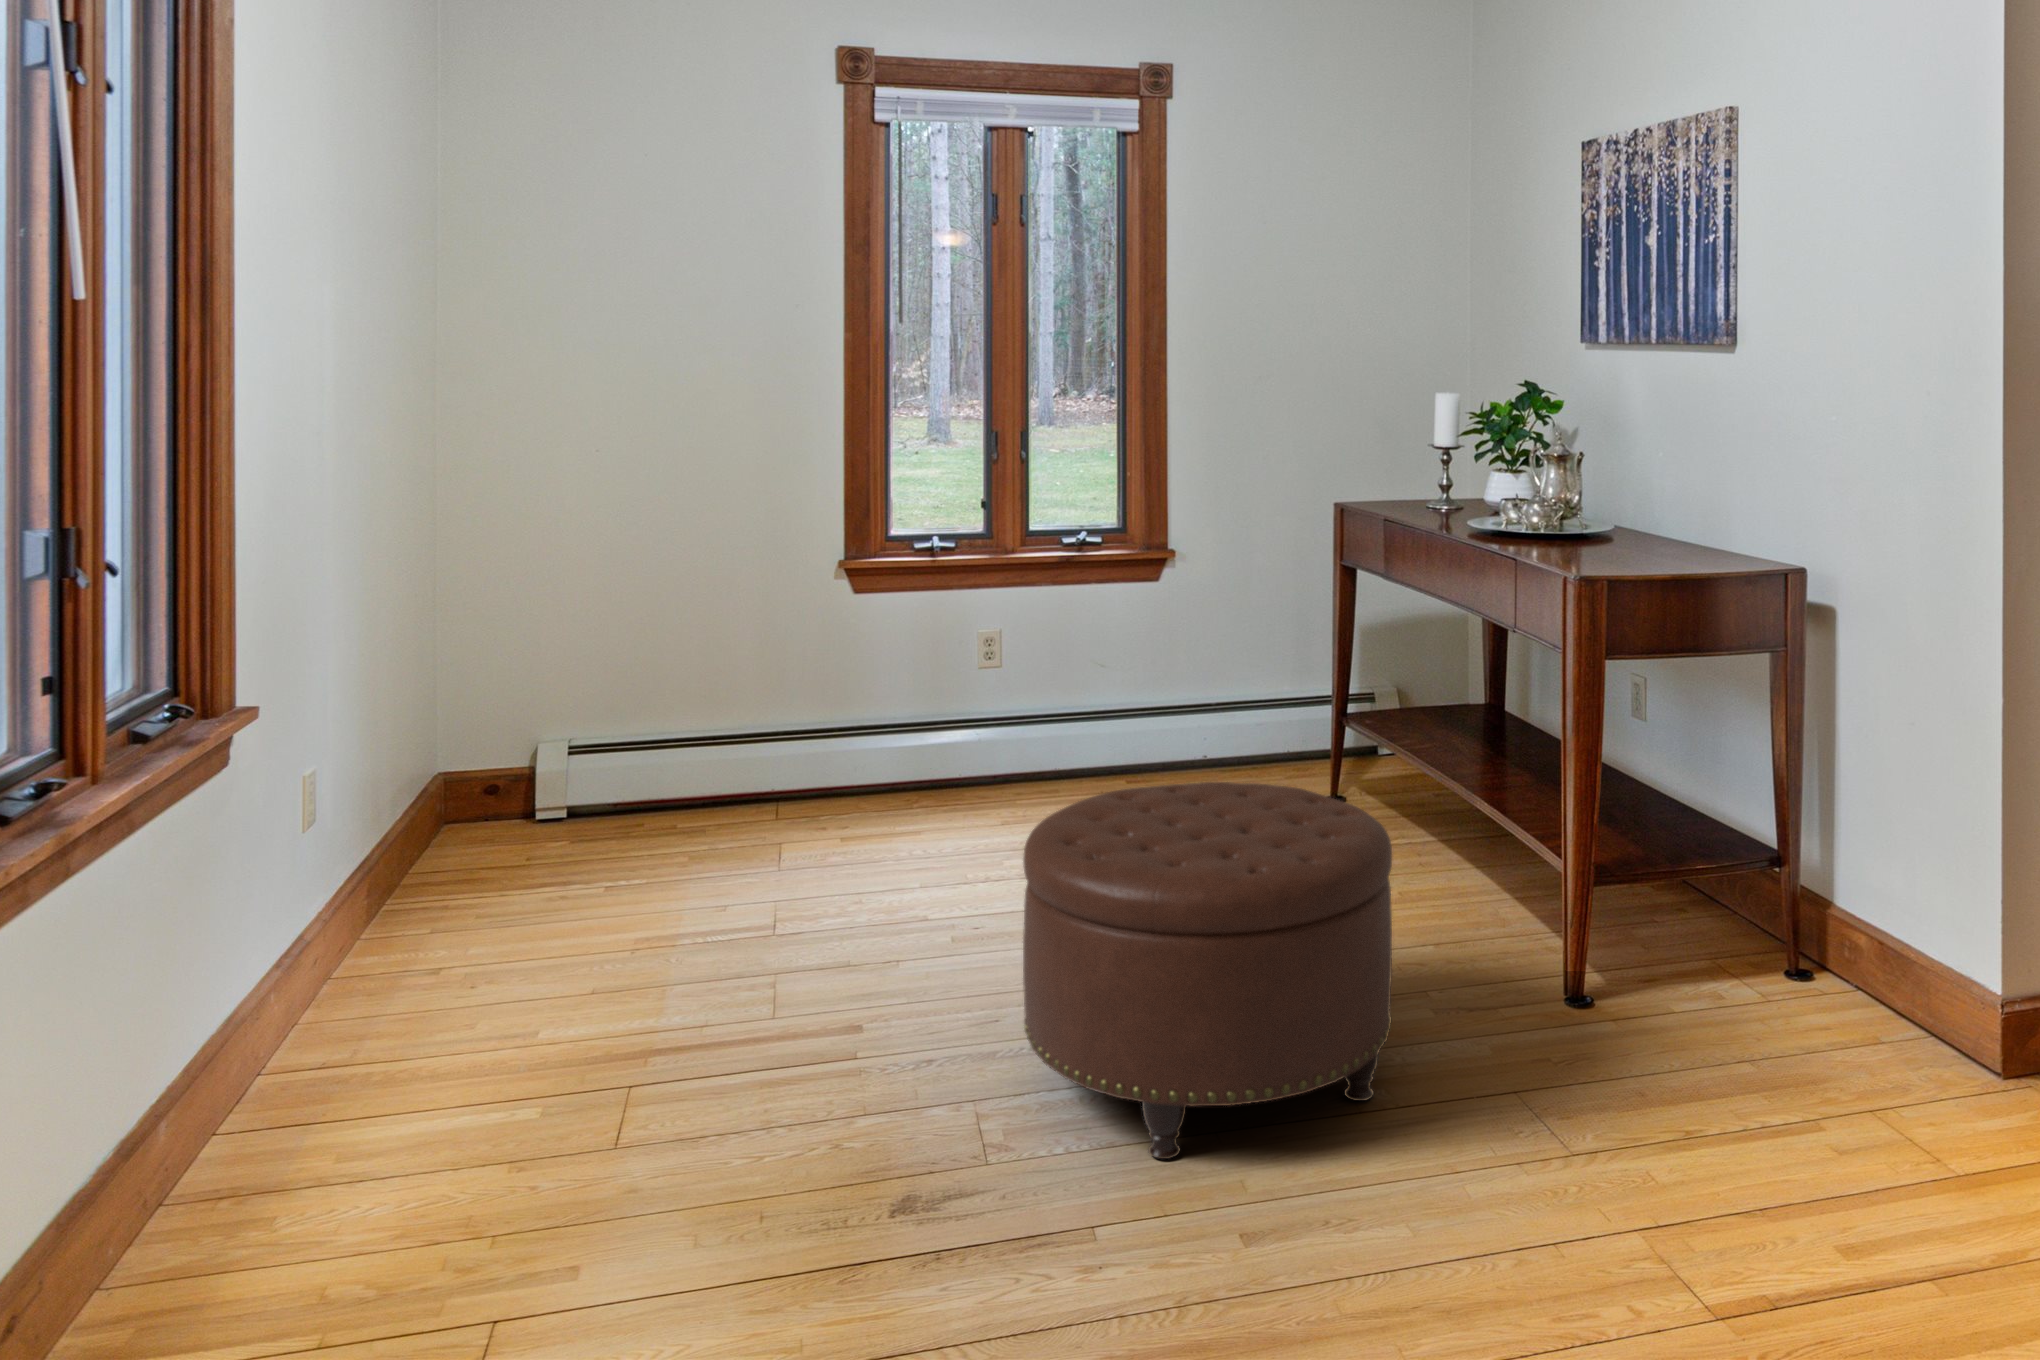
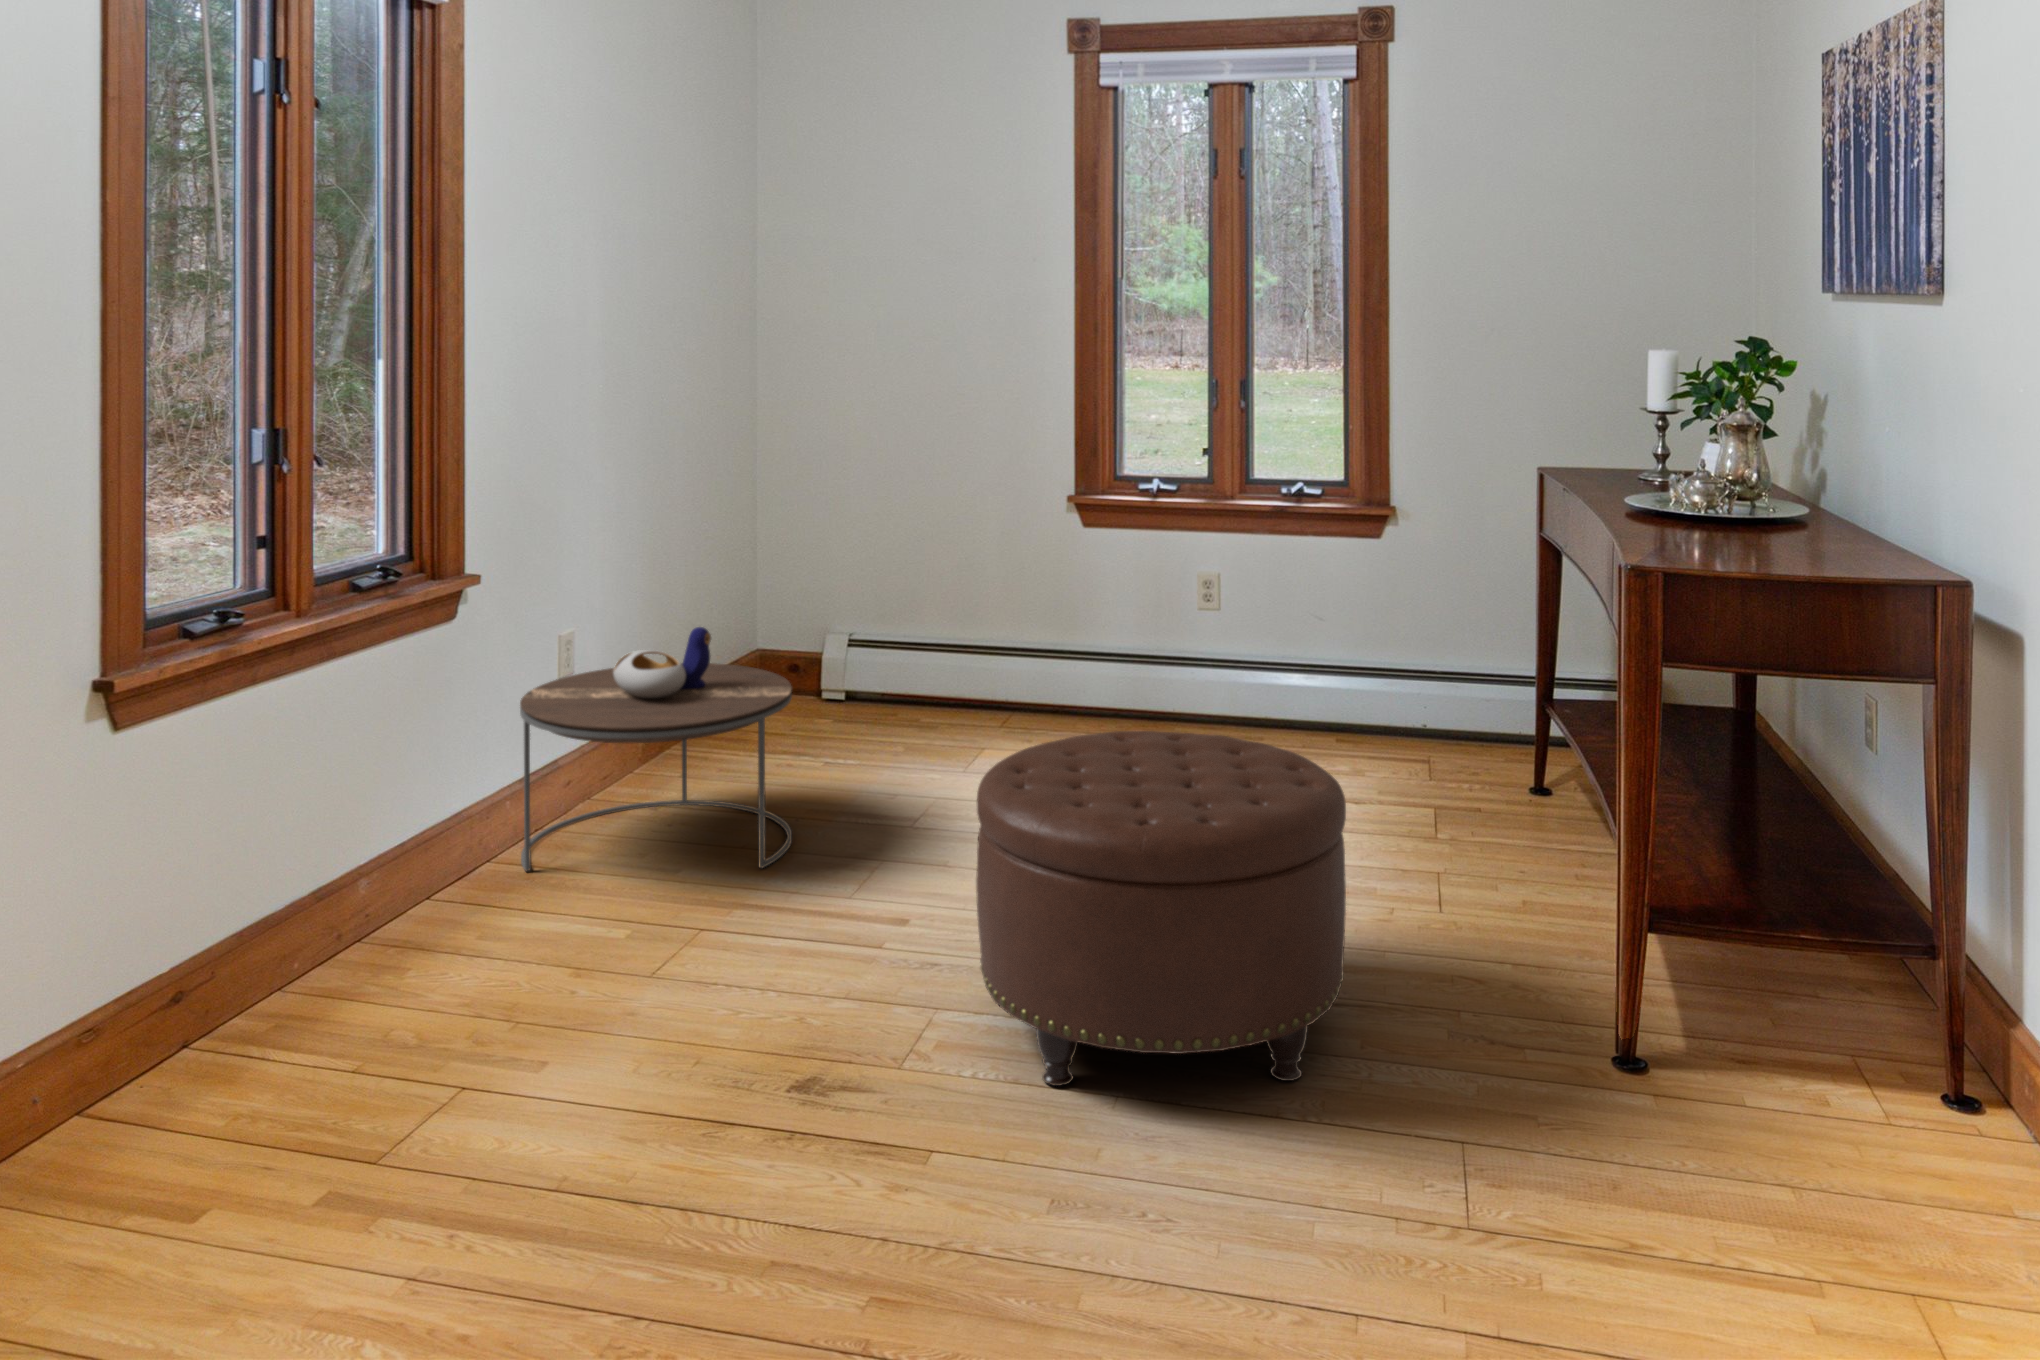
side table: none [297,741,656,1079] -> present [520,627,792,871]

